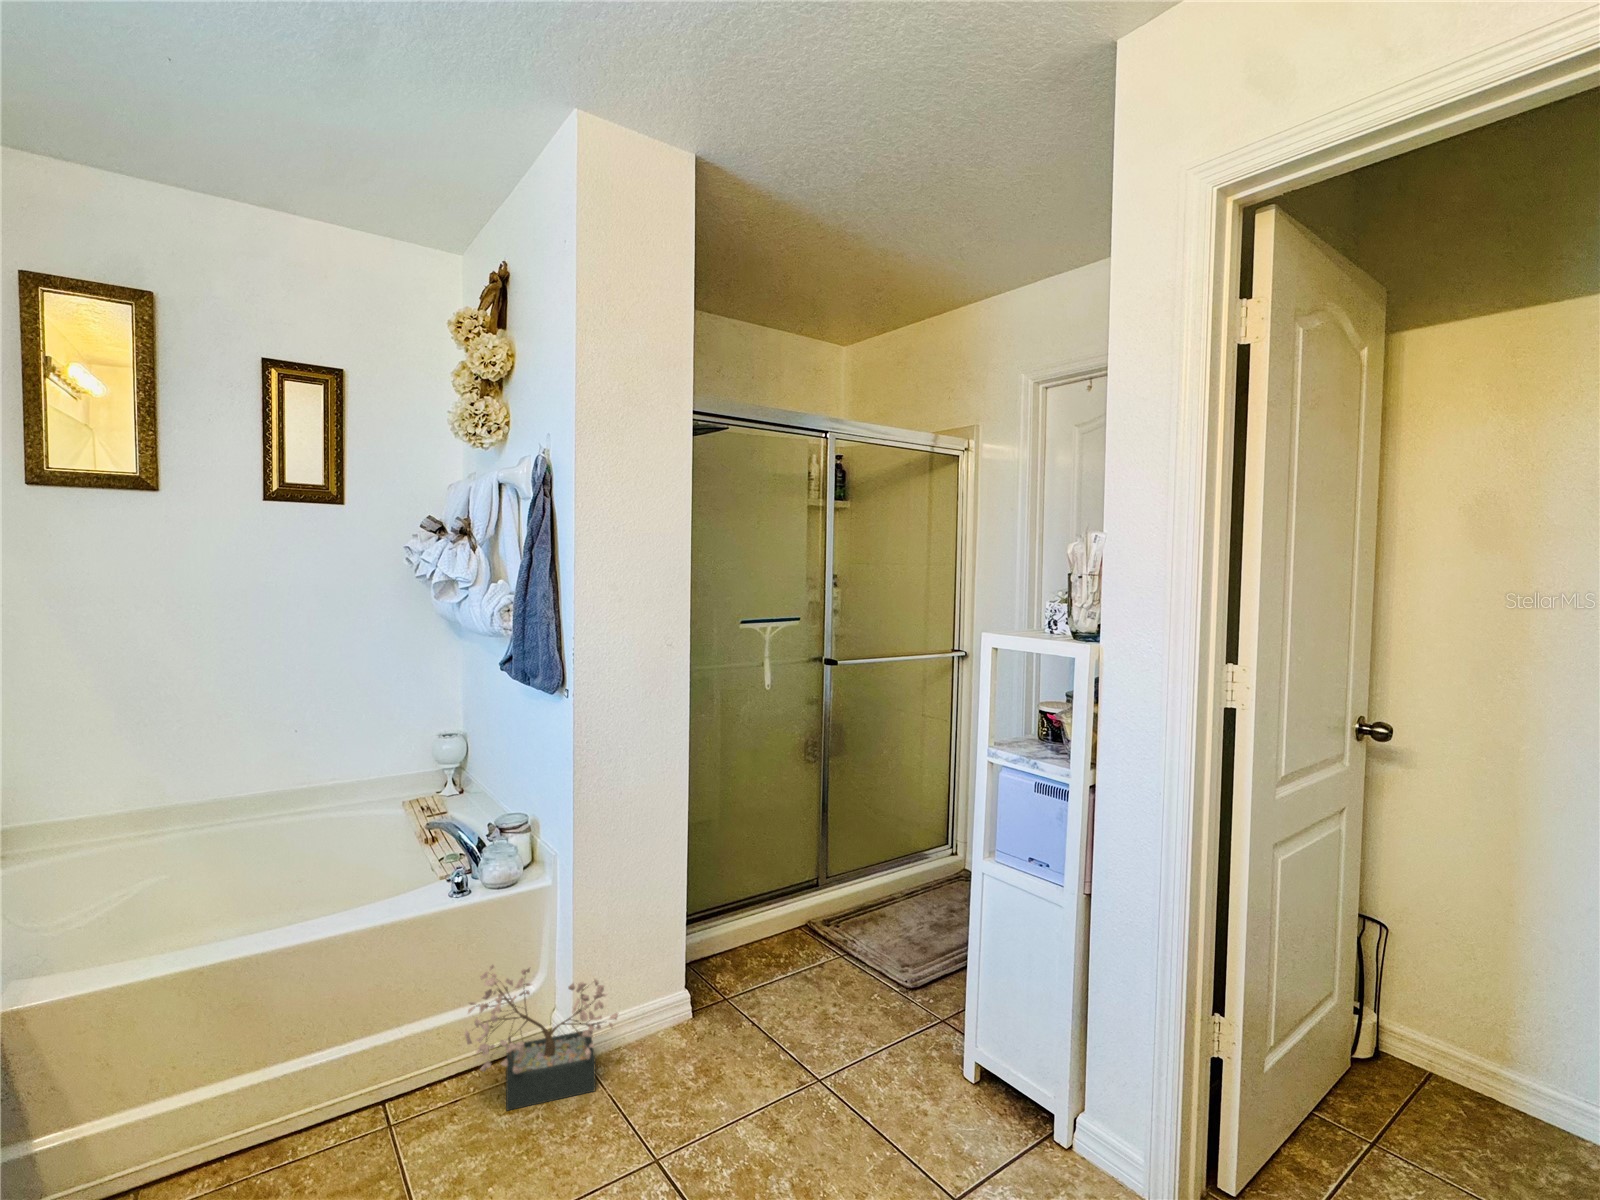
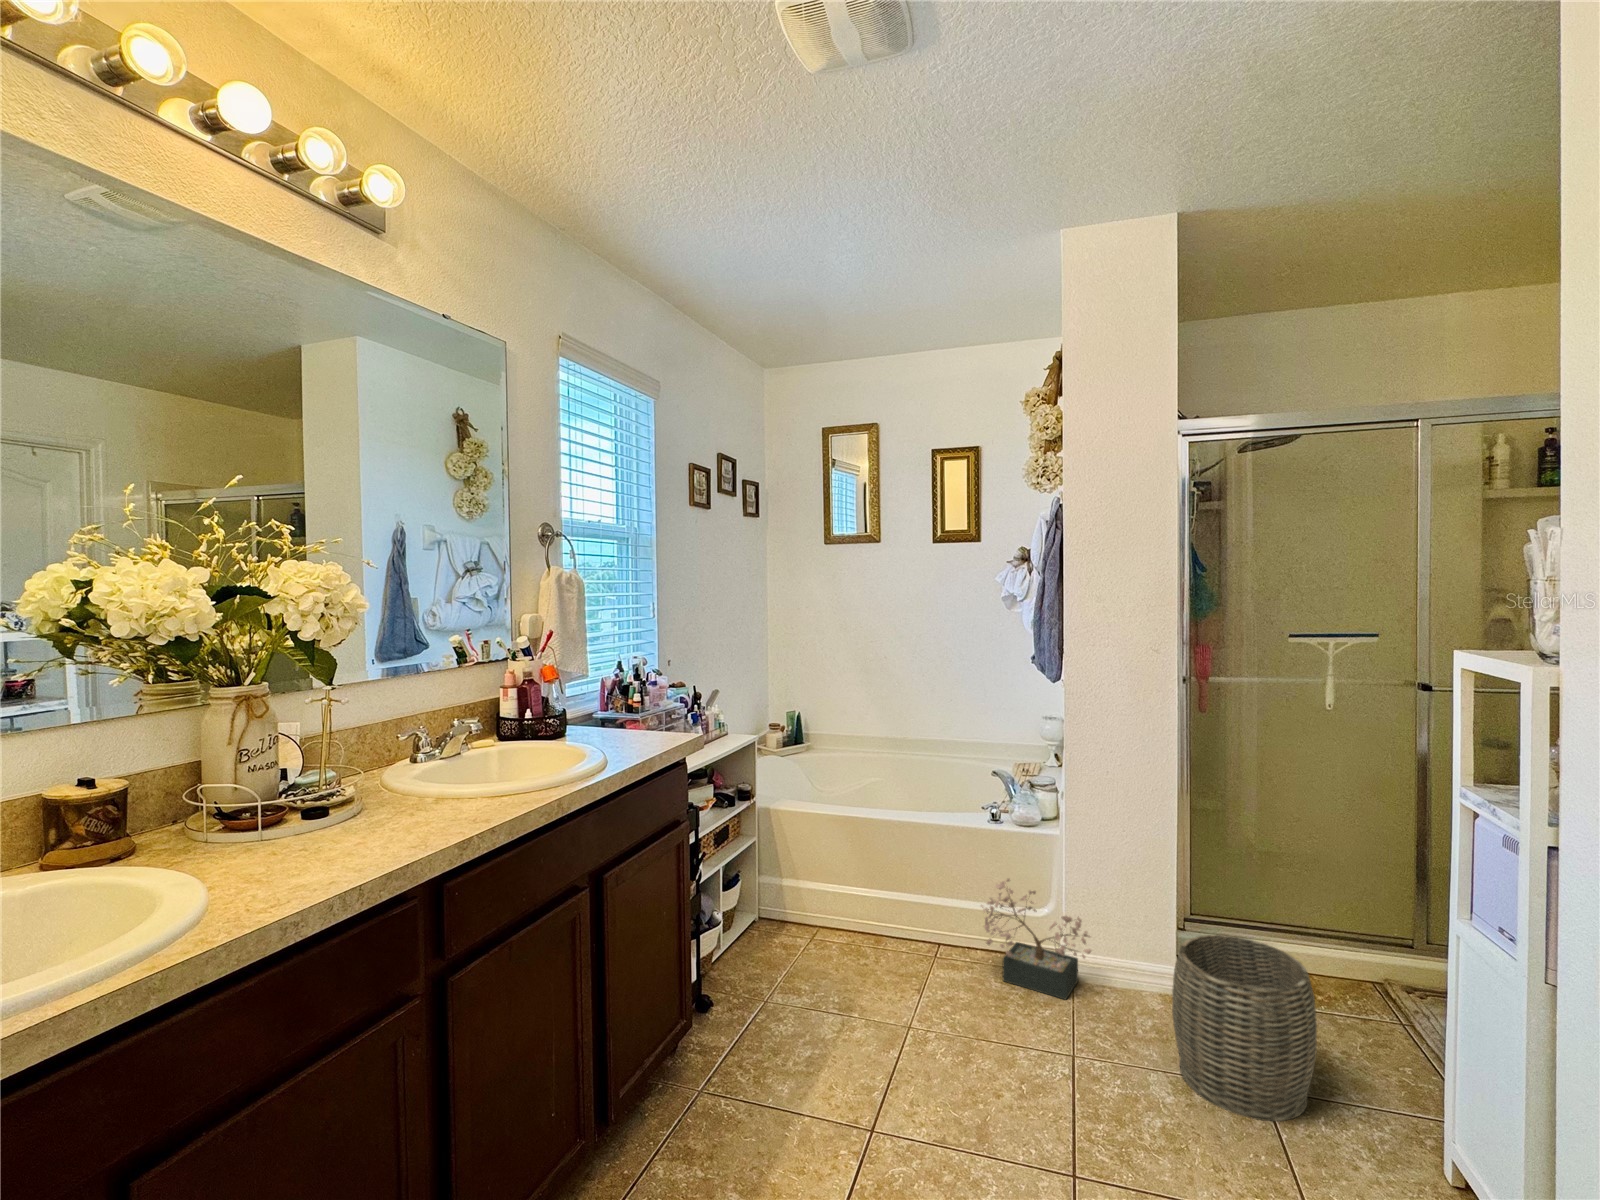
woven basket: none [739,930,869,1125] -> present [1172,935,1317,1121]

